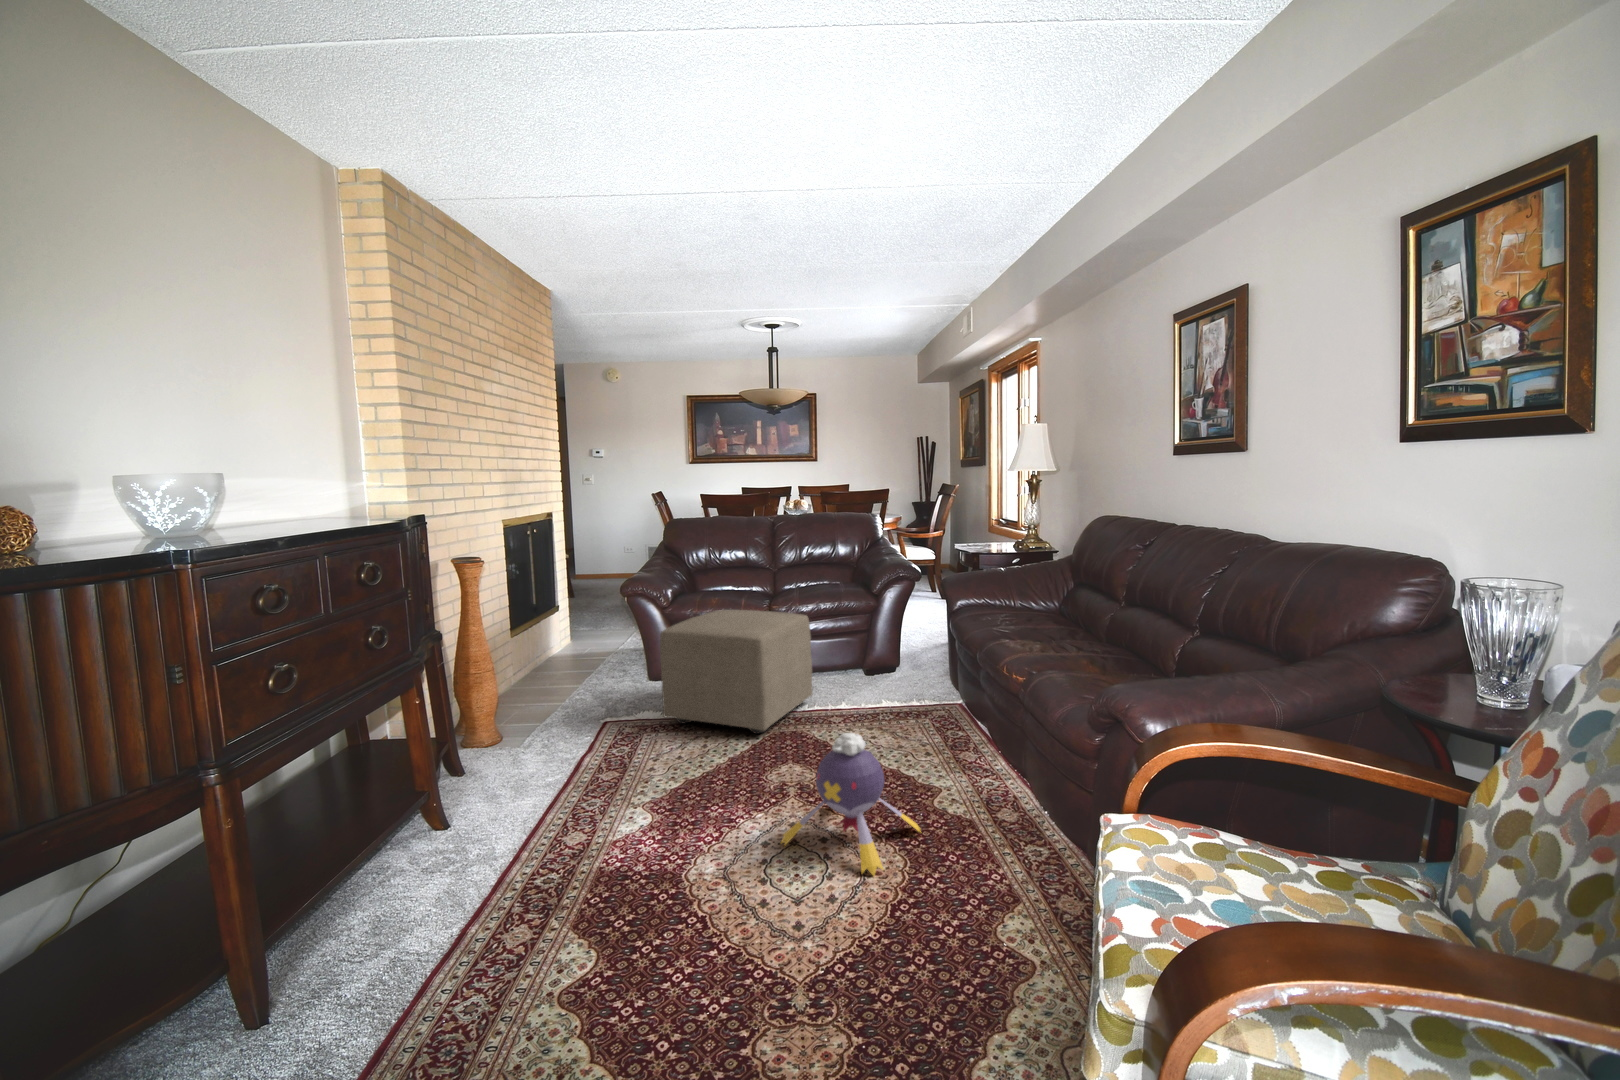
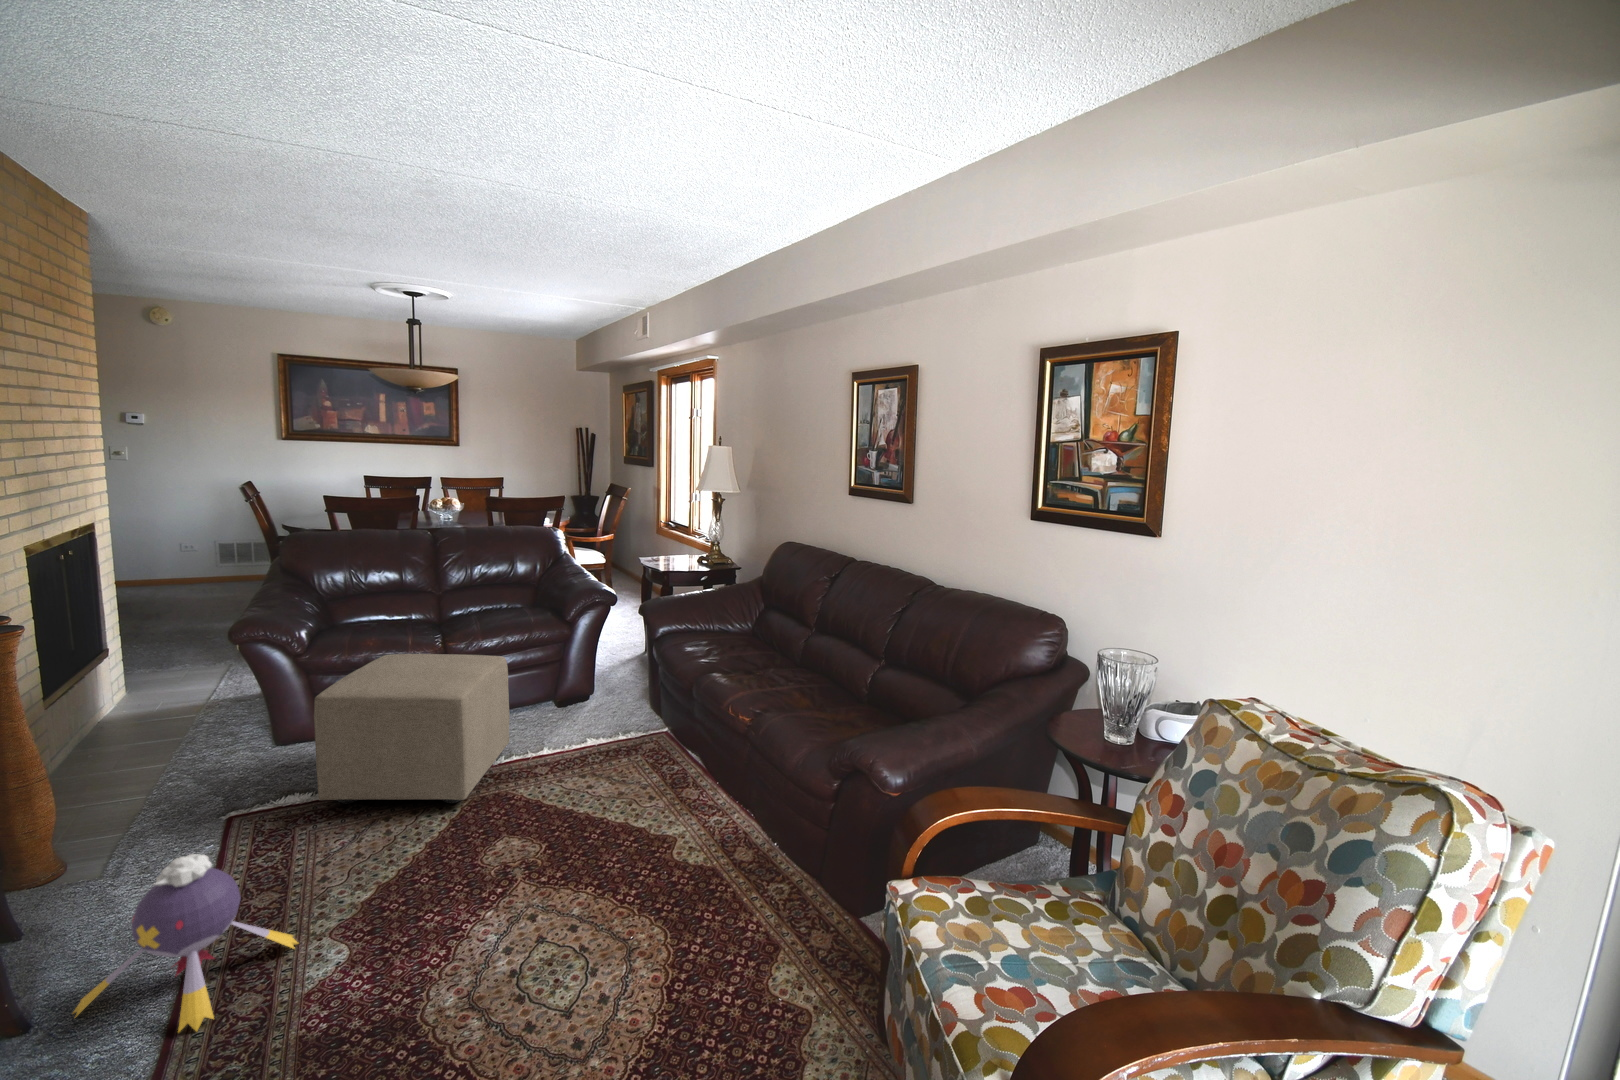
plush toy: present [781,733,920,876] -> present [74,854,298,1032]

